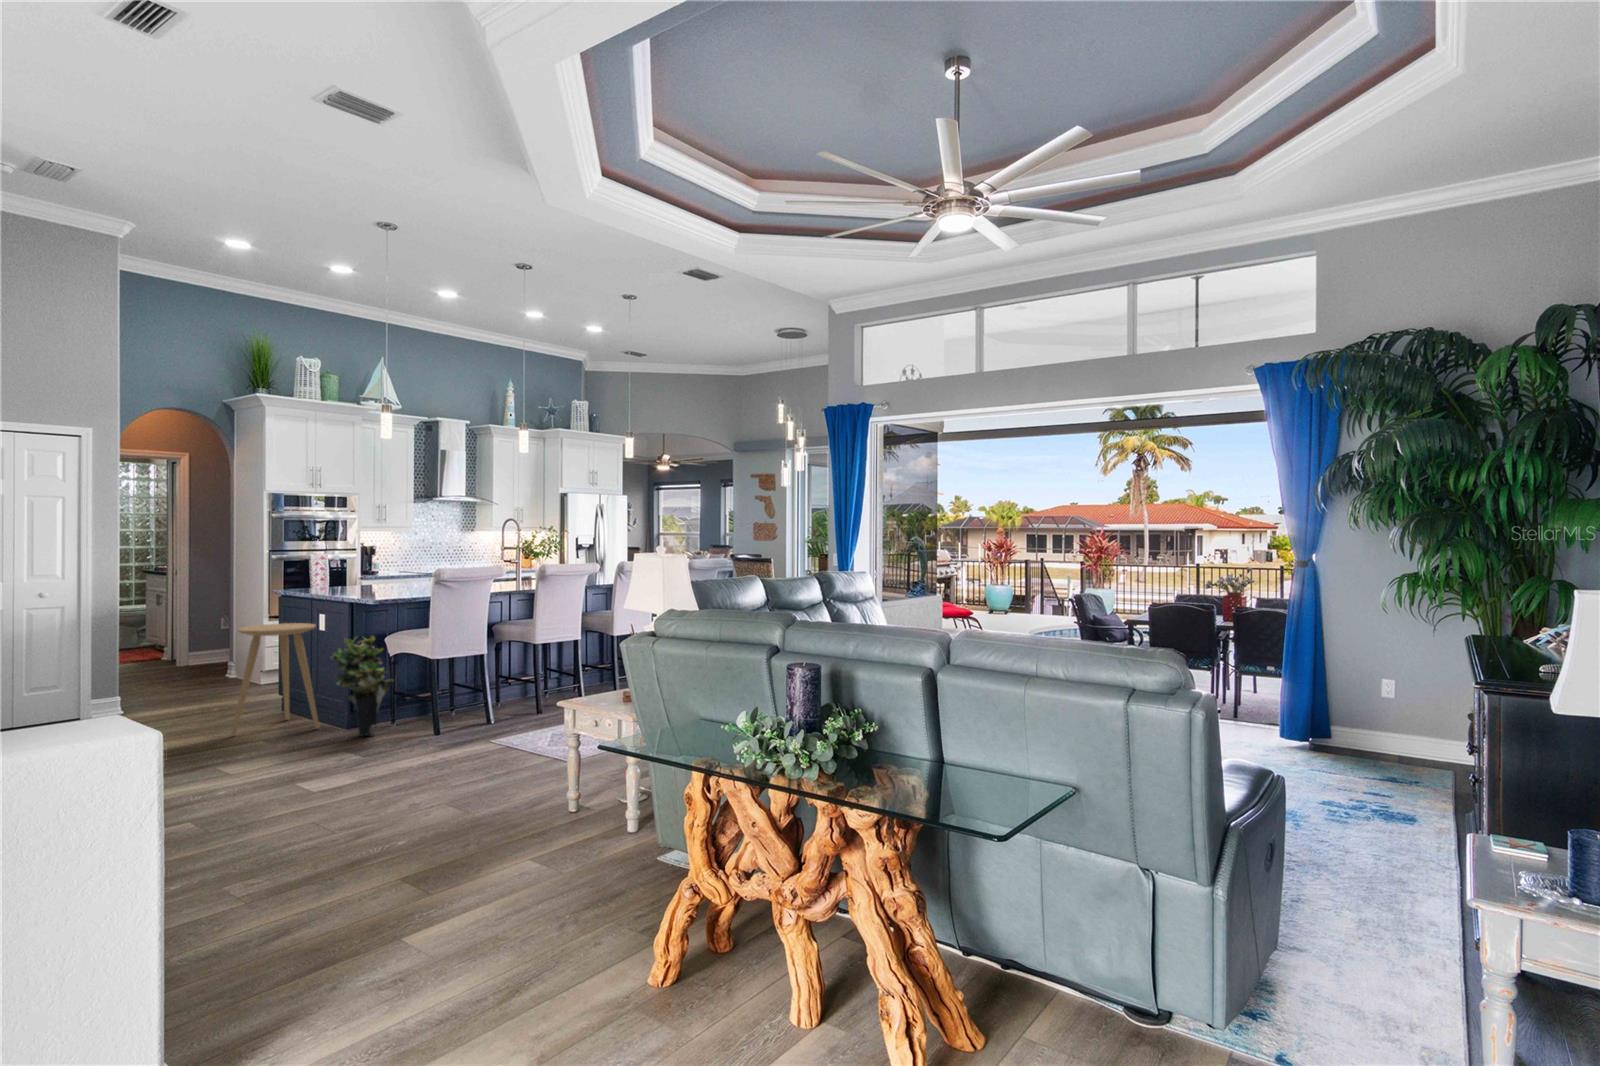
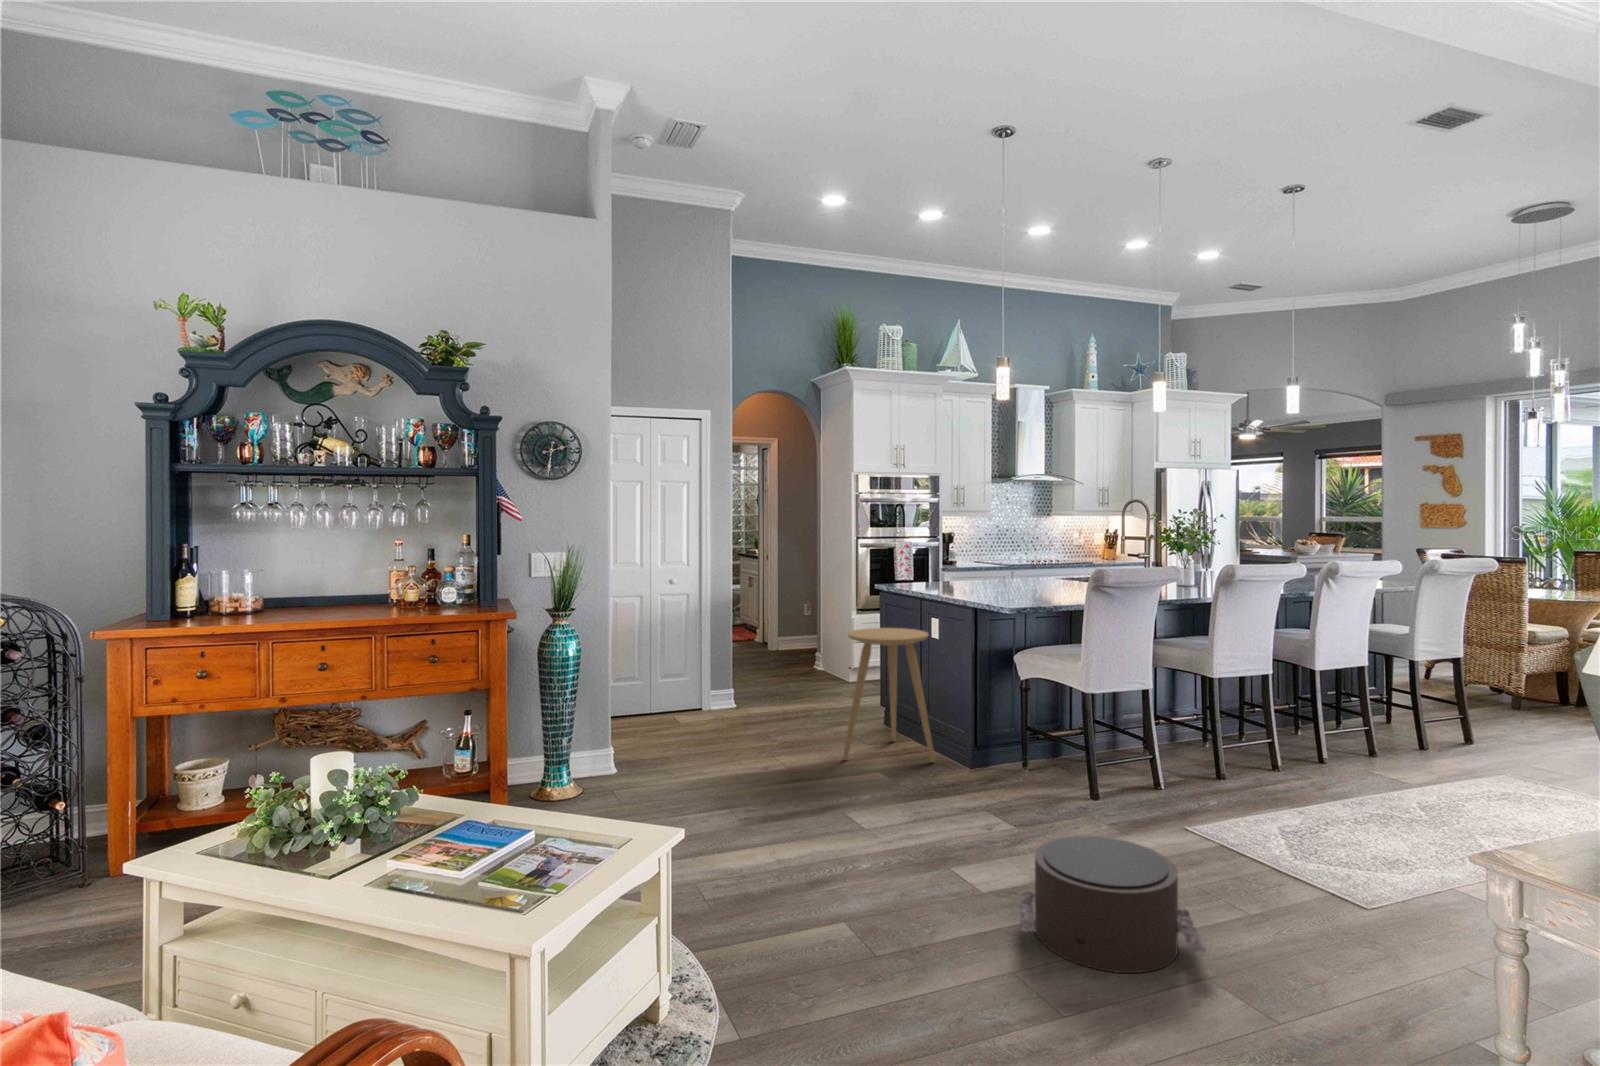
potted plant: present [331,636,393,736] -> none [952,652,1029,787]
pouf: none [329,737,450,808] -> present [1019,836,1206,973]

